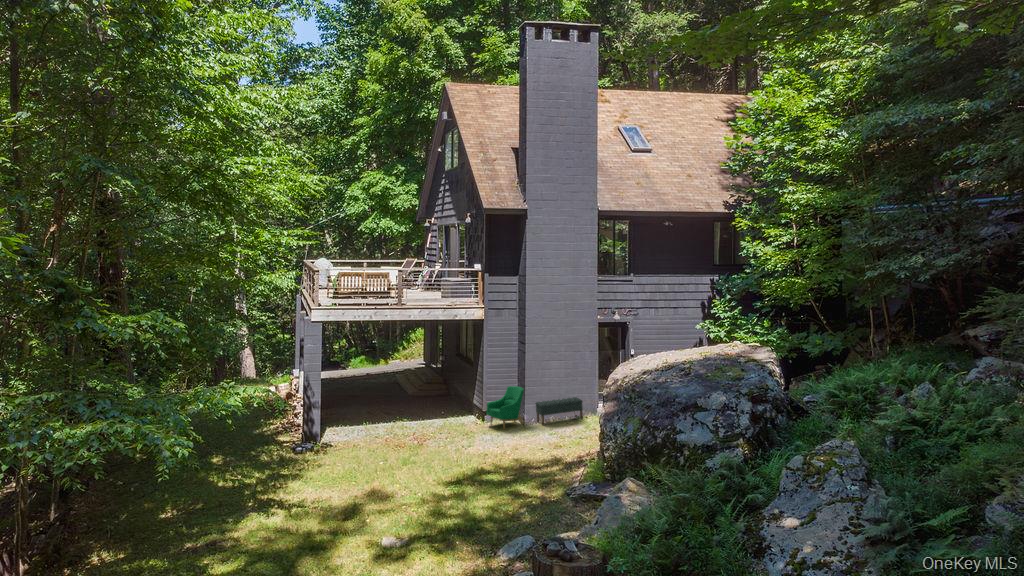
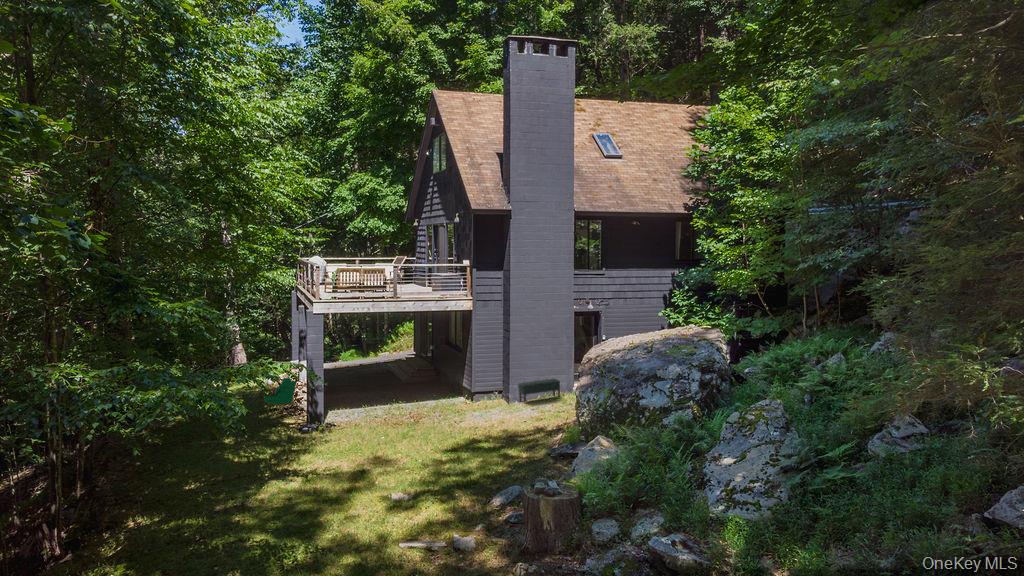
armchair: present [486,386,524,429] -> present [264,378,296,412]

